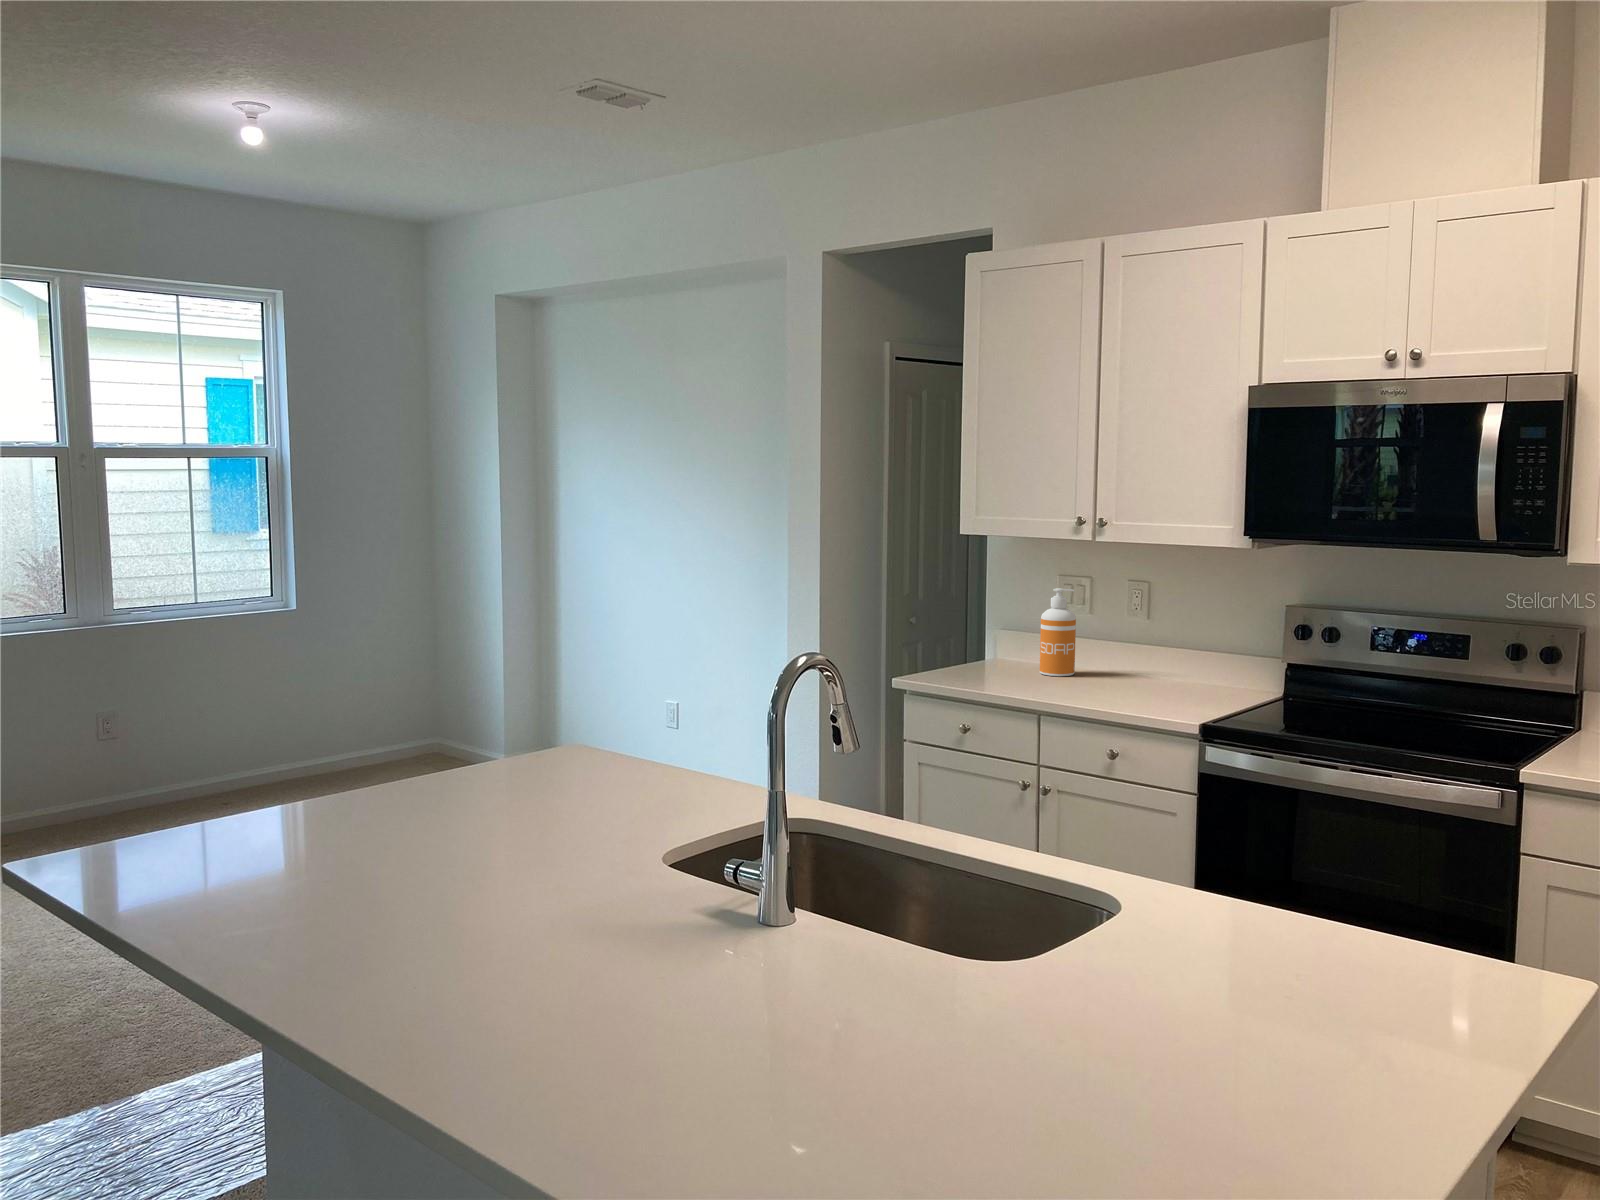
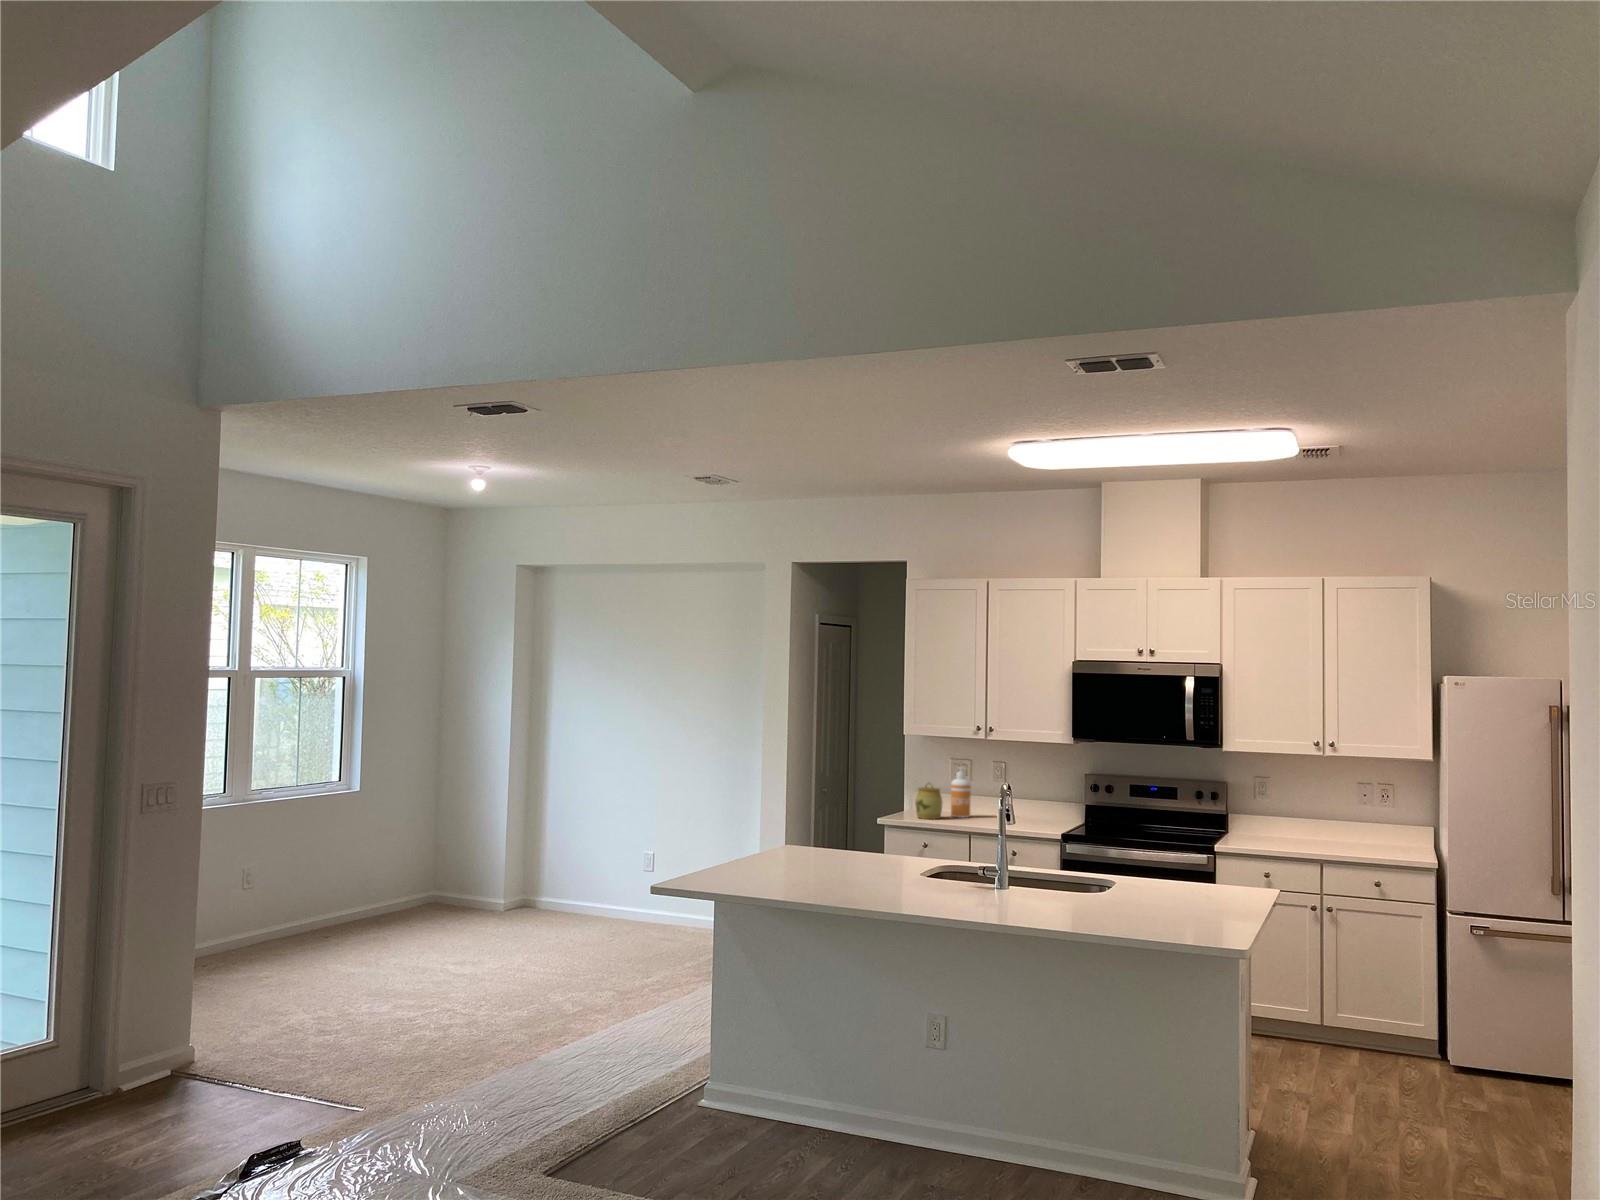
jar: none [970,614,1017,679] -> present [915,783,943,819]

